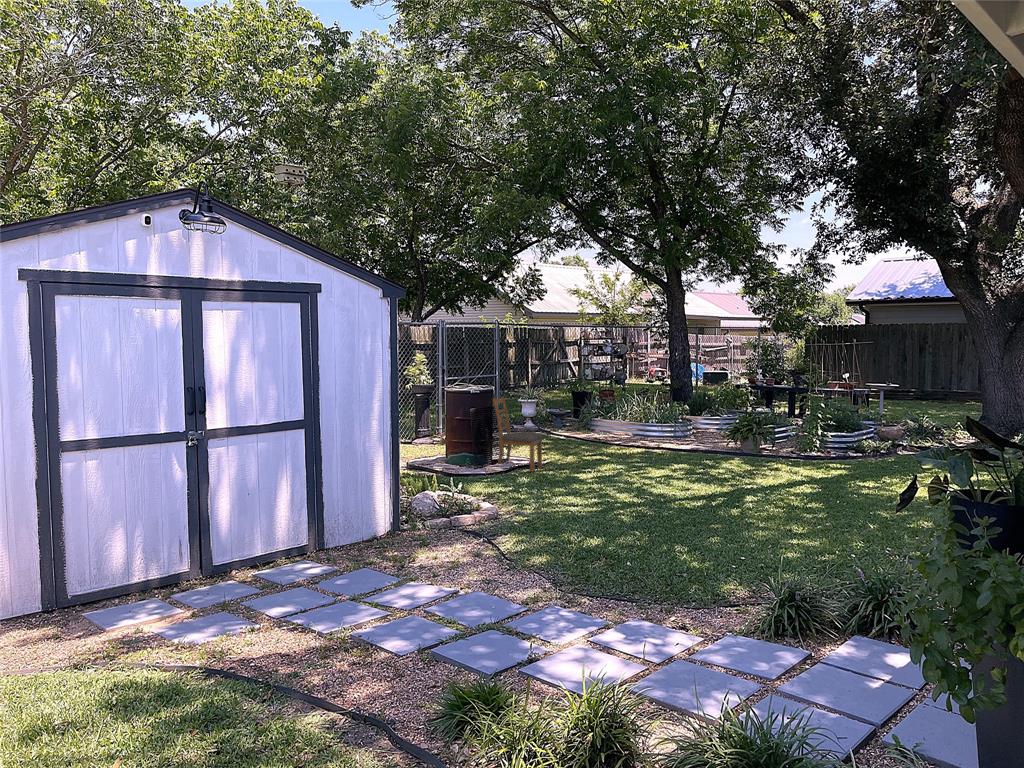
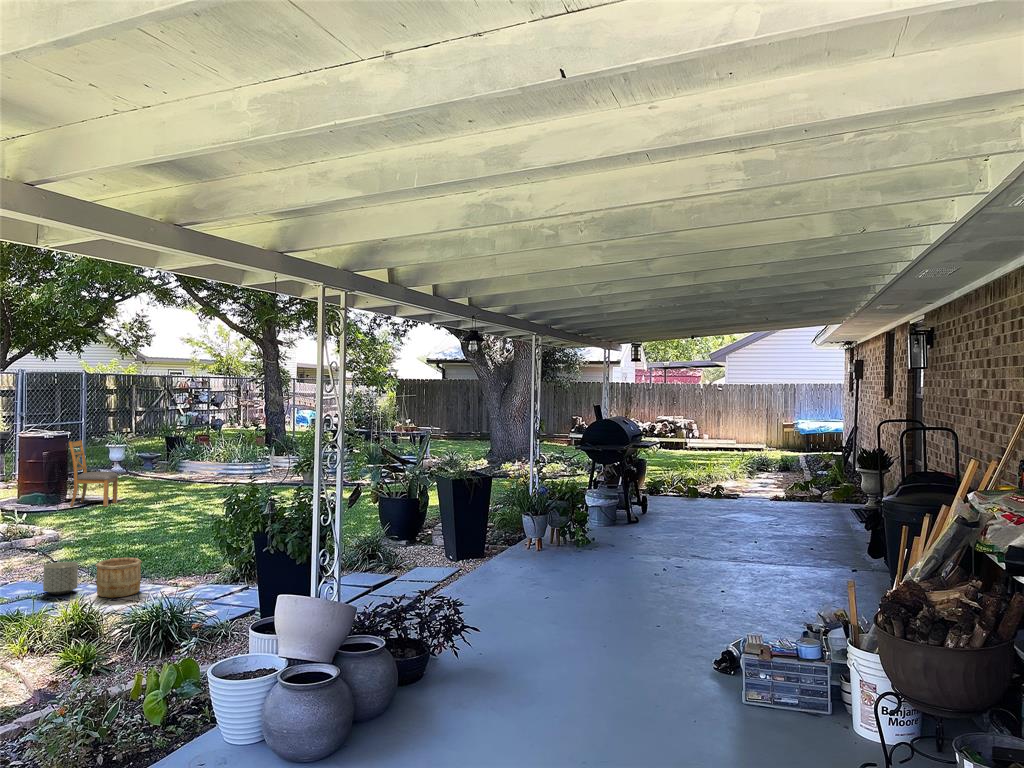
planter: none [507,571,549,619] -> present [43,562,78,595]
wooden bucket: none [575,573,637,636] -> present [95,557,142,598]

